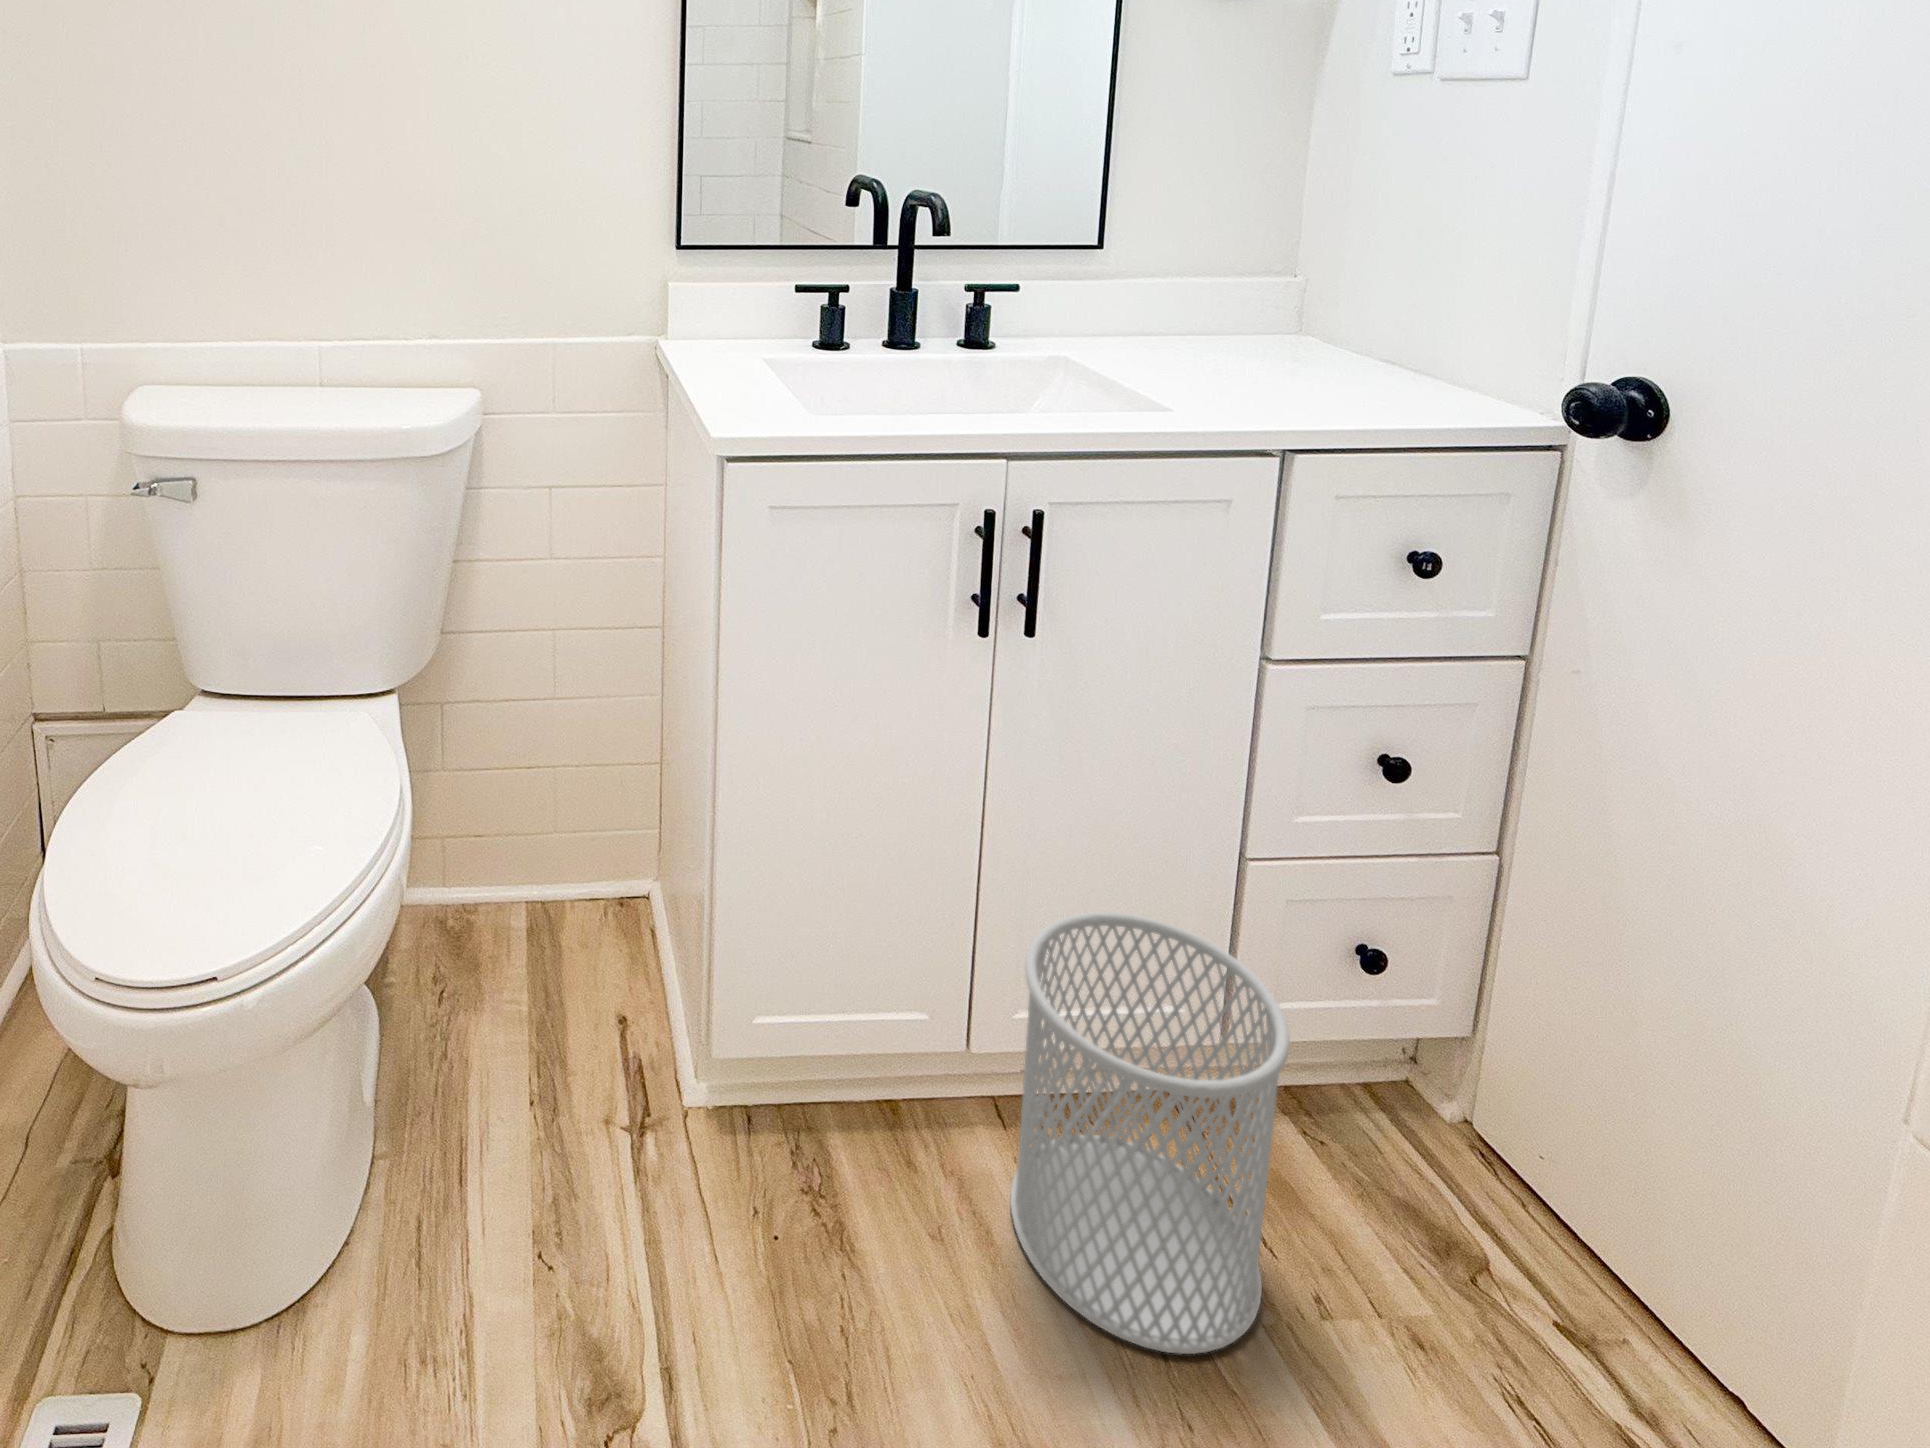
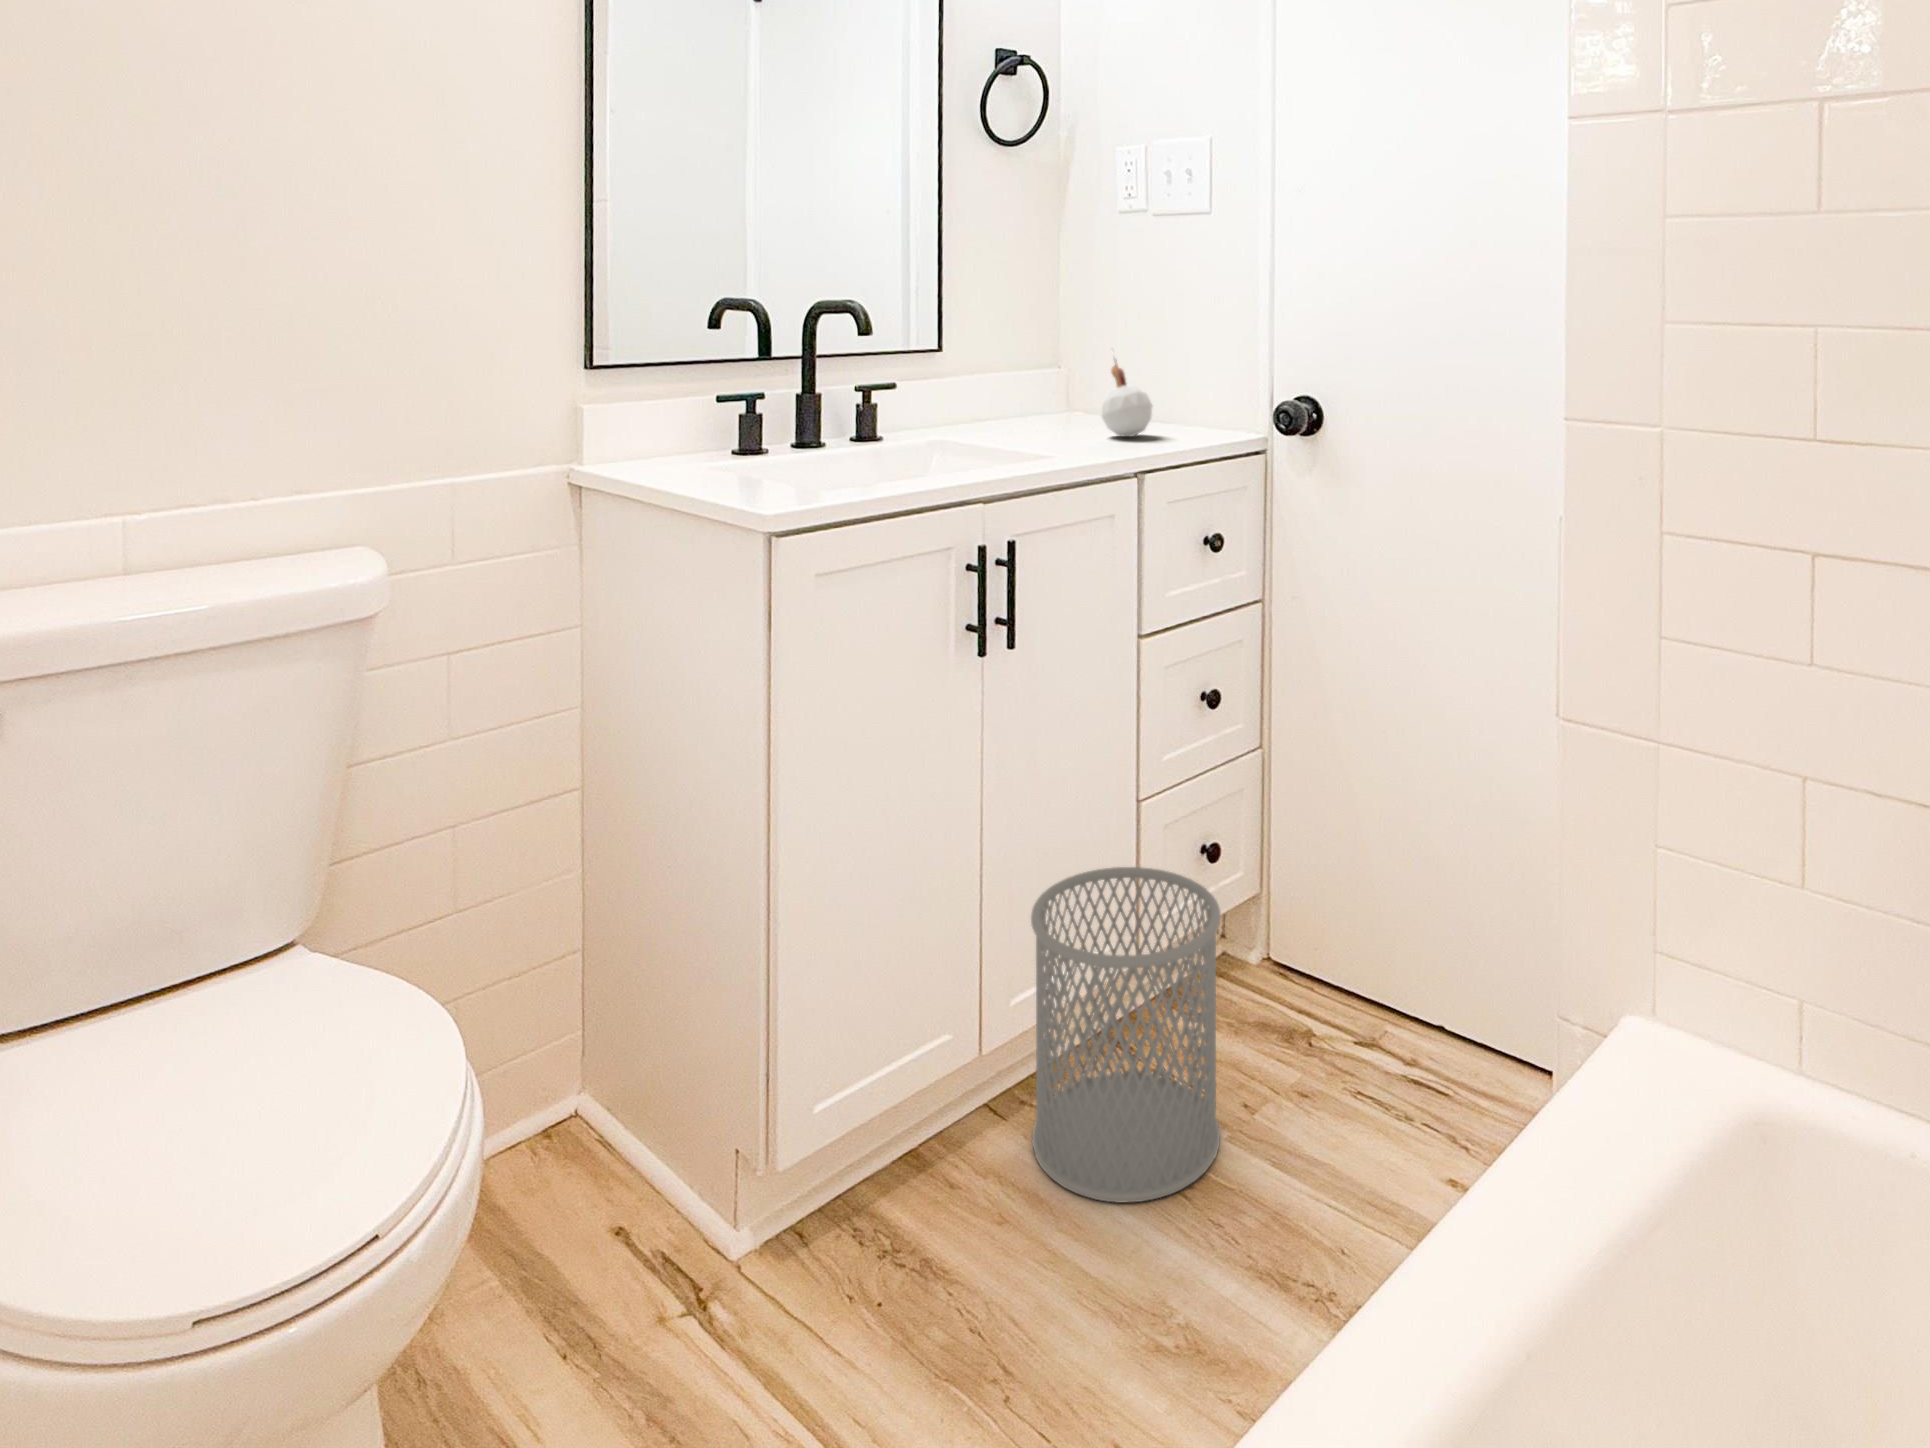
candle: none [1285,269,1368,392] -> present [1102,359,1152,437]

